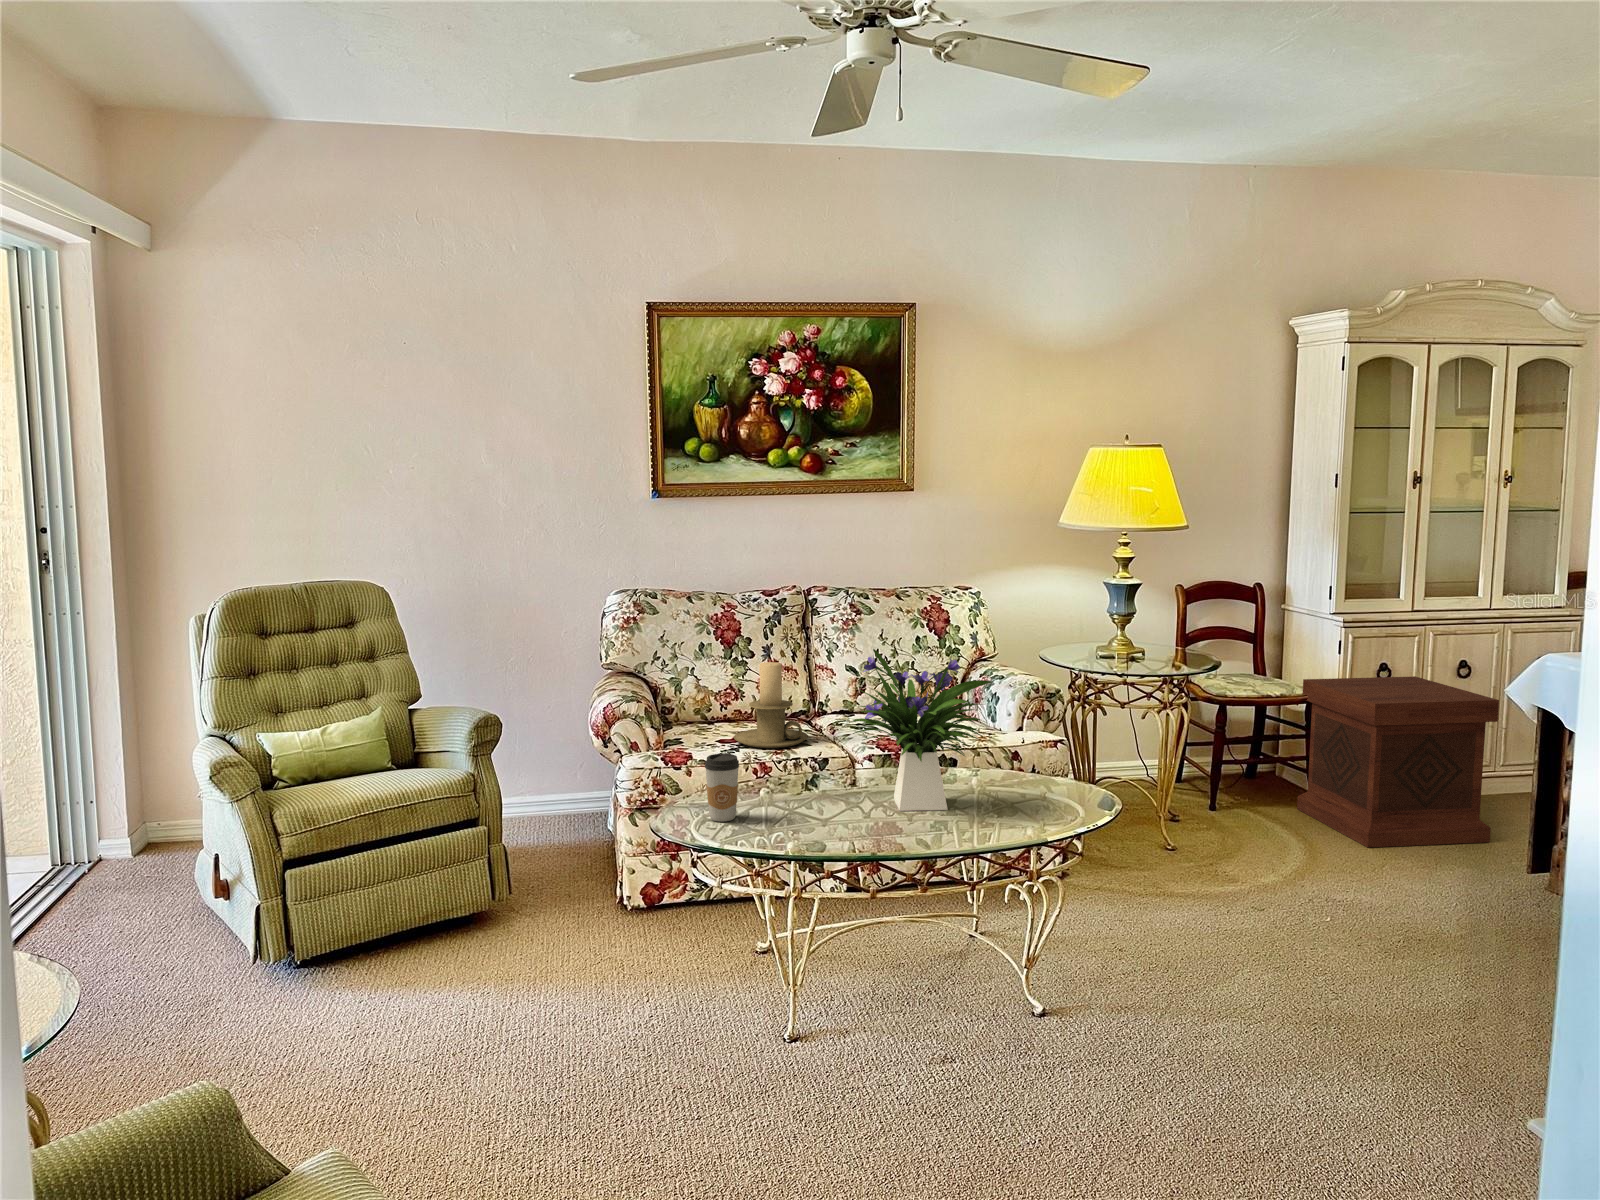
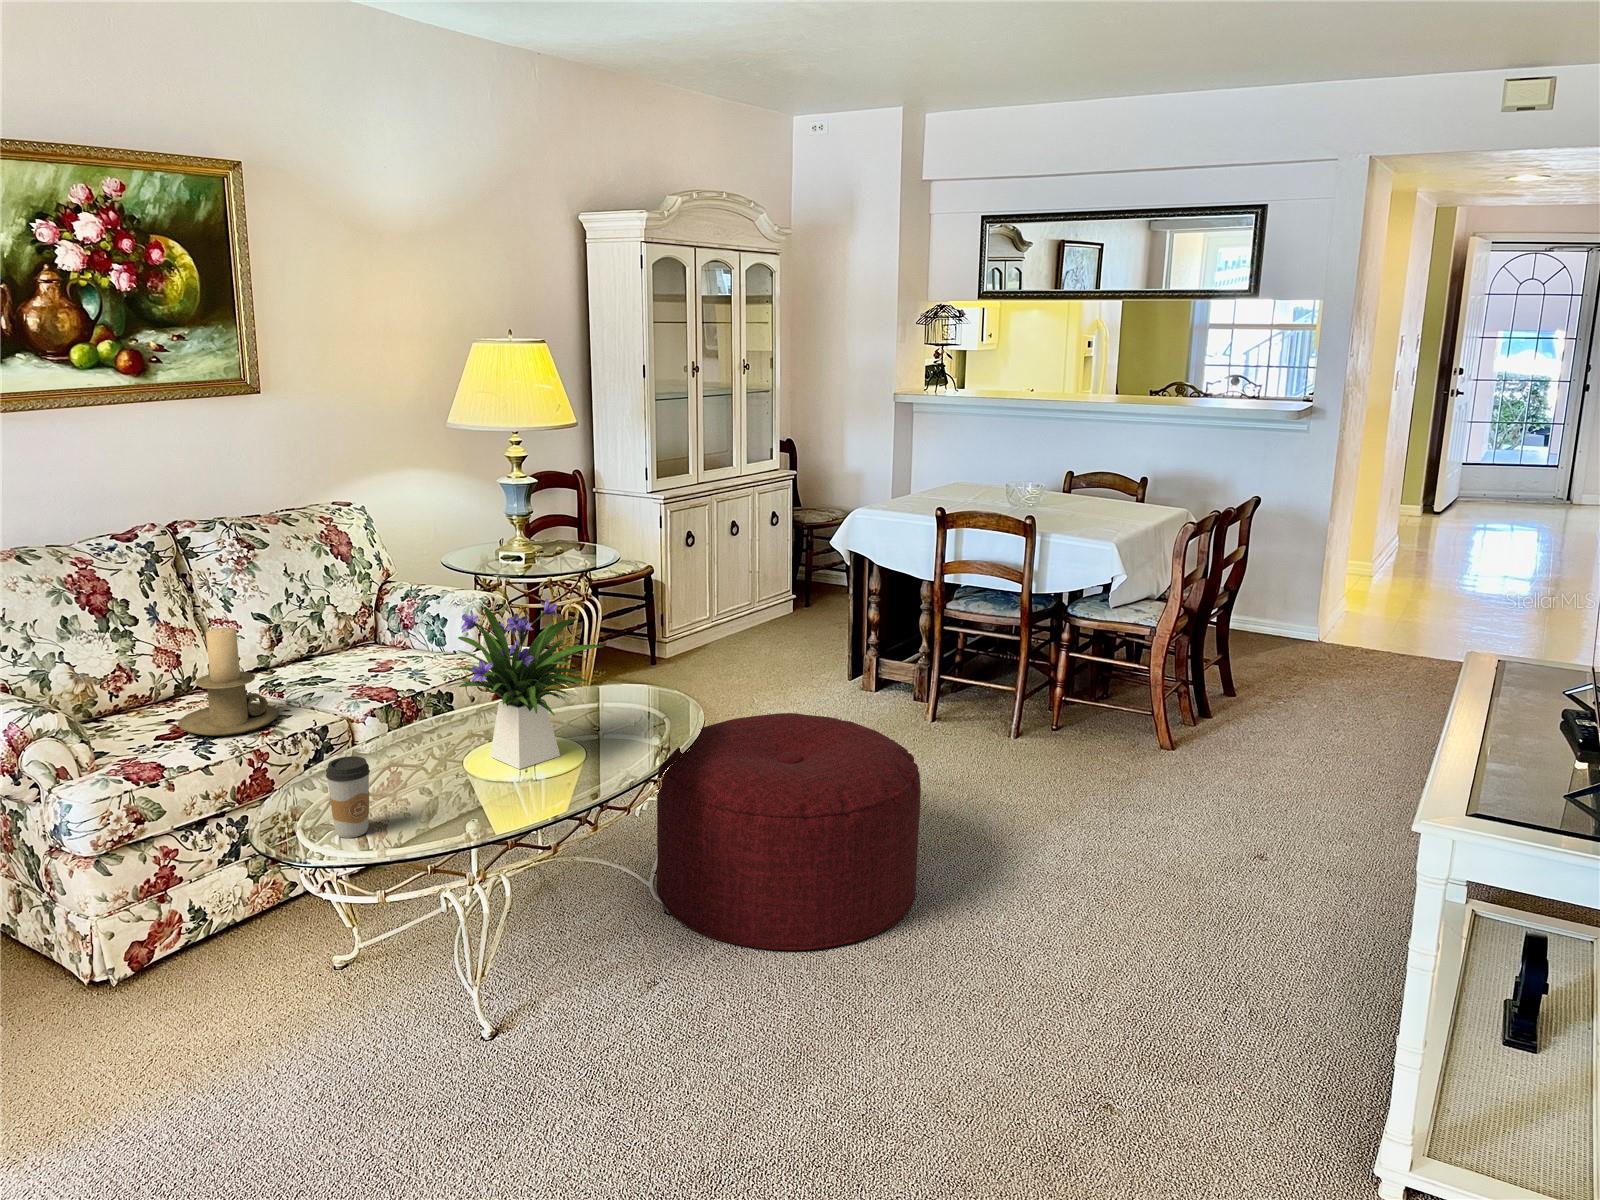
side table: present [1297,676,1499,847] -> none [648,541,799,693]
ottoman: none [1051,830,1379,1113] -> present [657,713,921,950]

